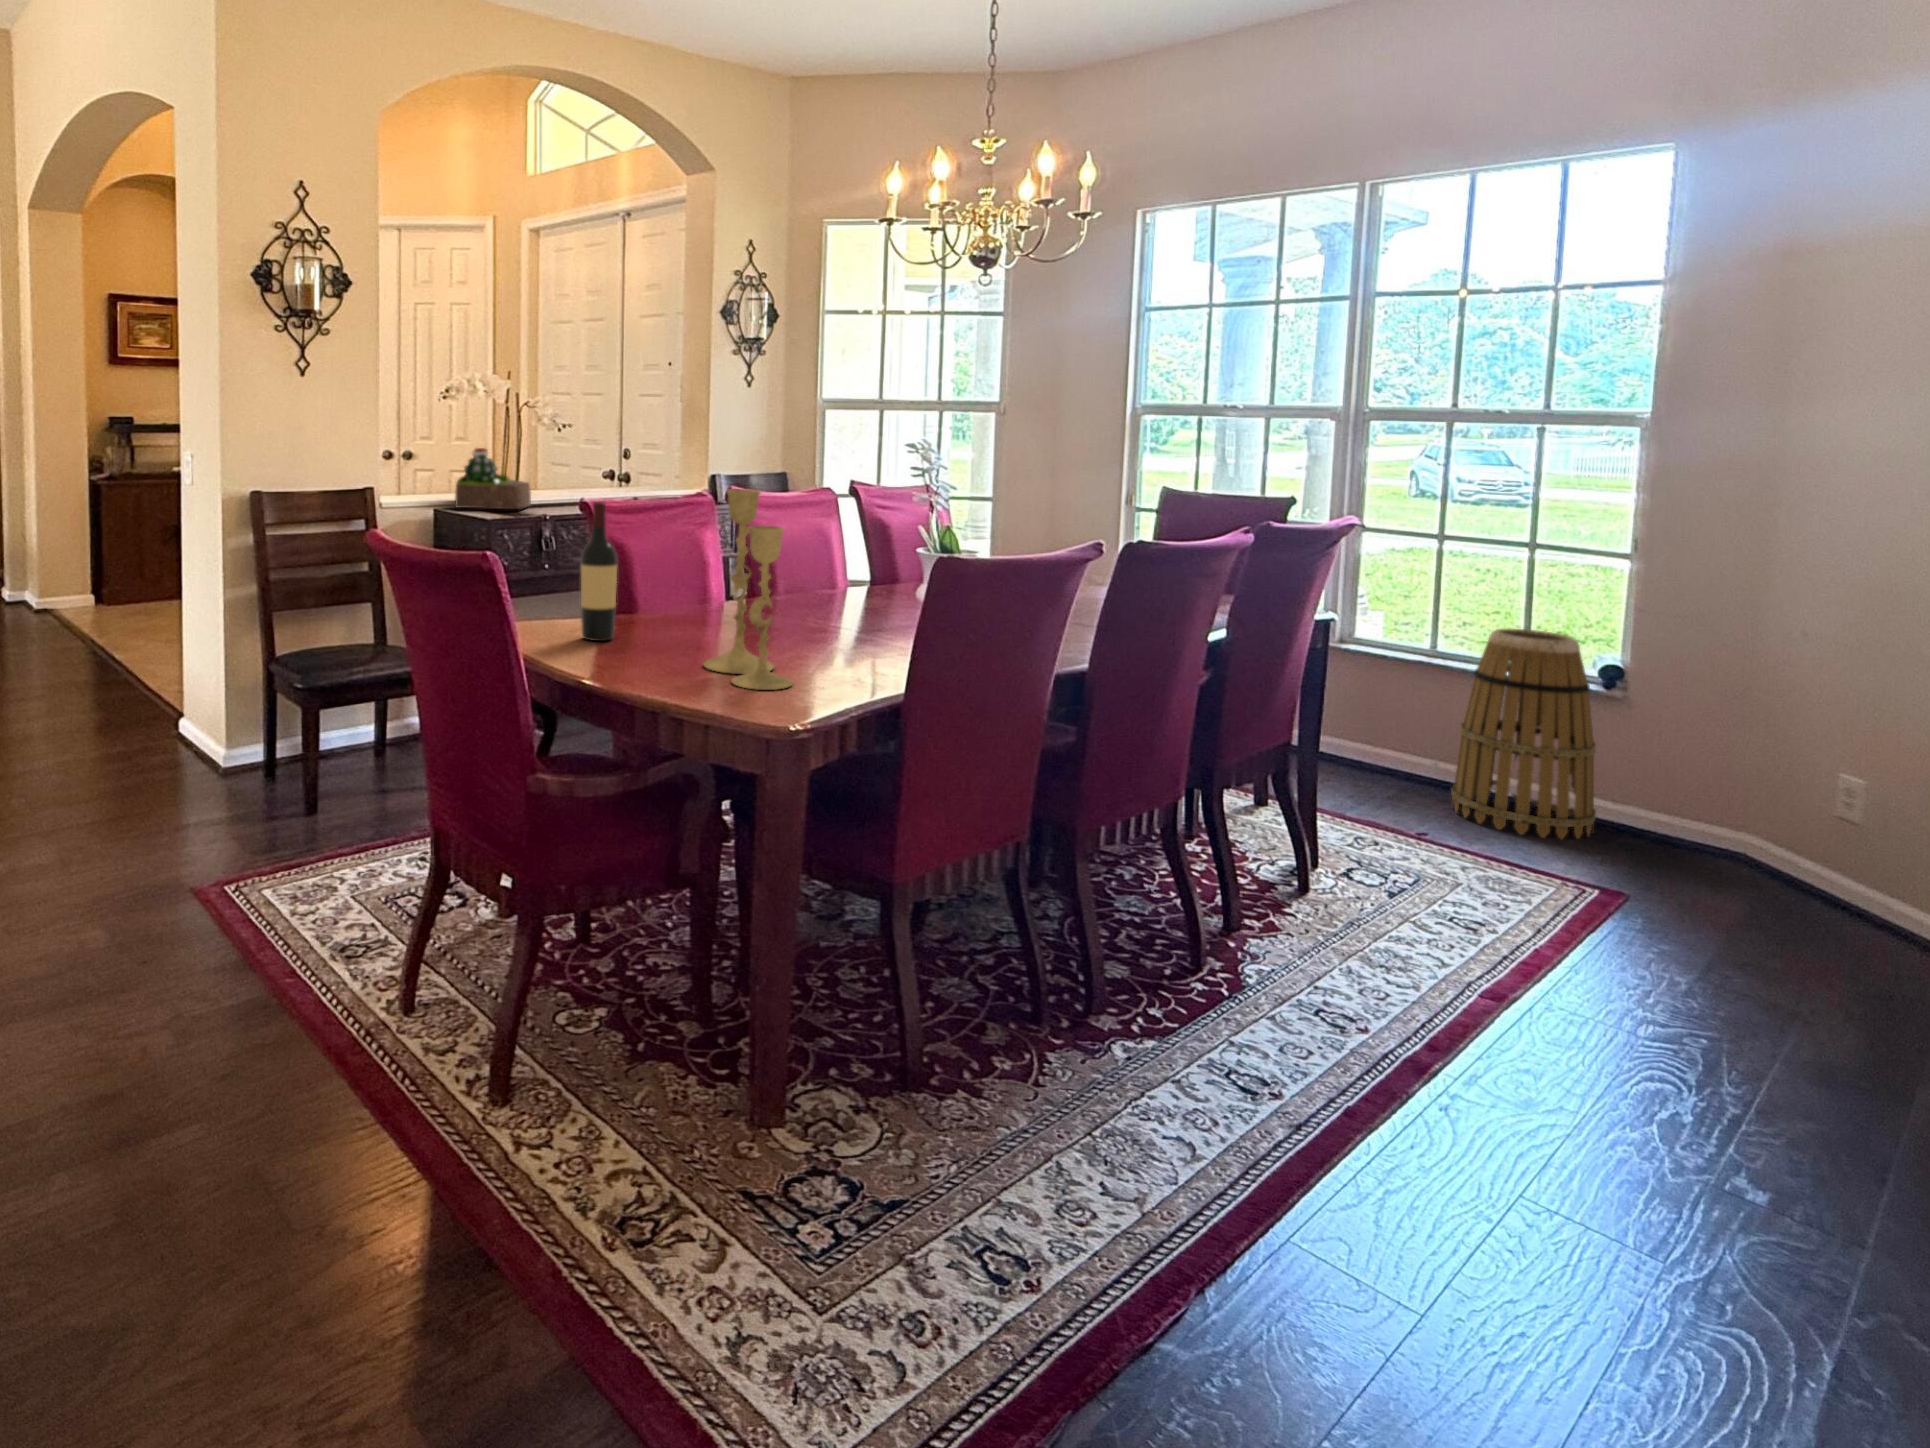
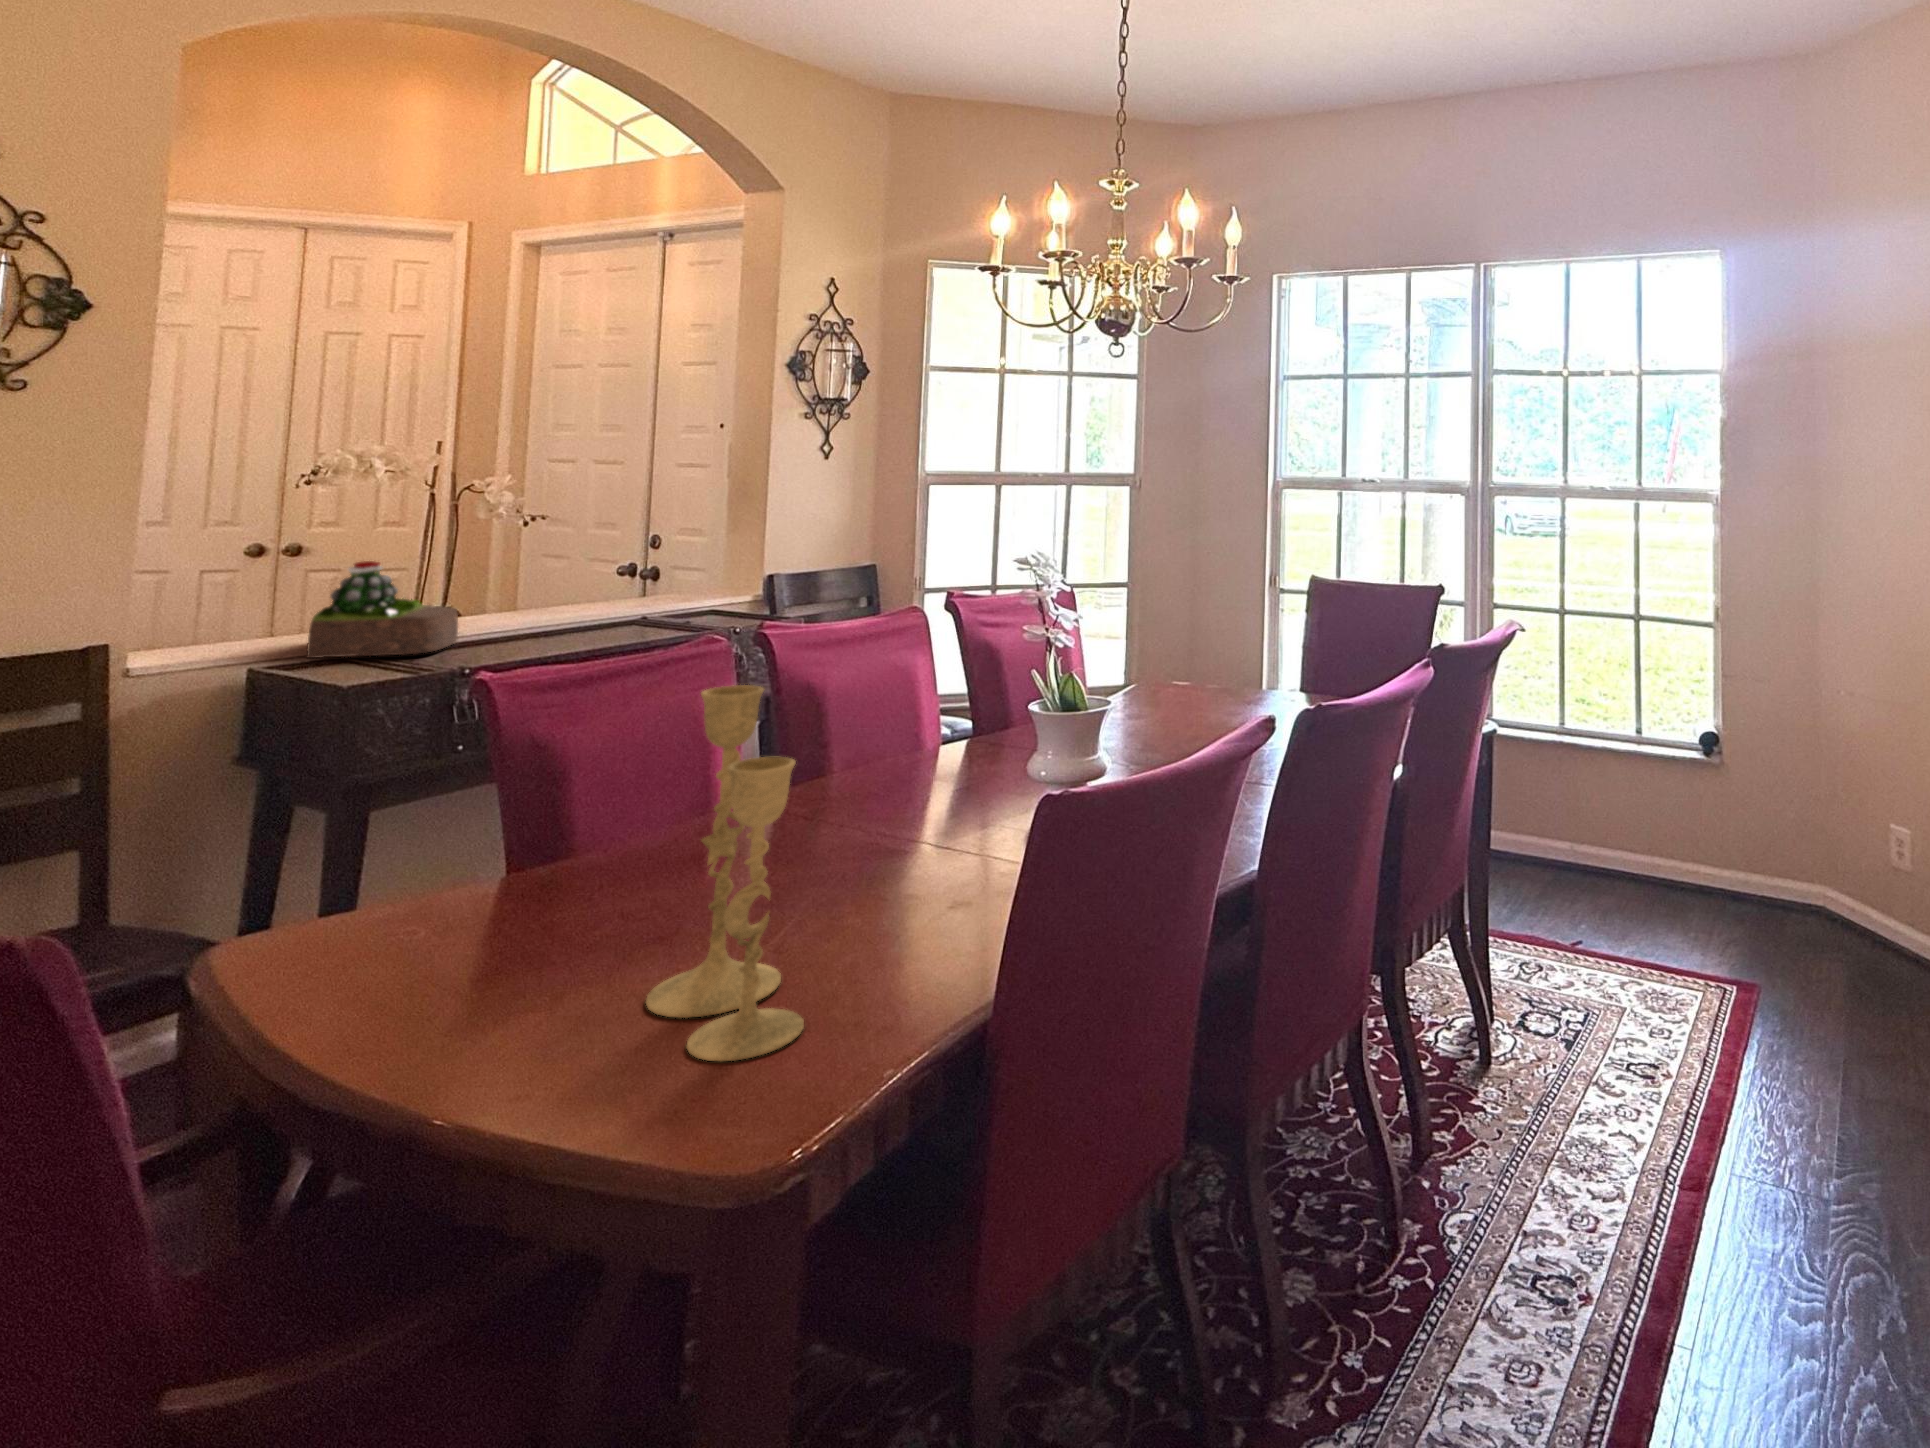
wine bottle: present [581,502,617,641] -> none [422,710,505,963]
basket: present [1451,629,1596,839] -> none [1592,705,1713,926]

